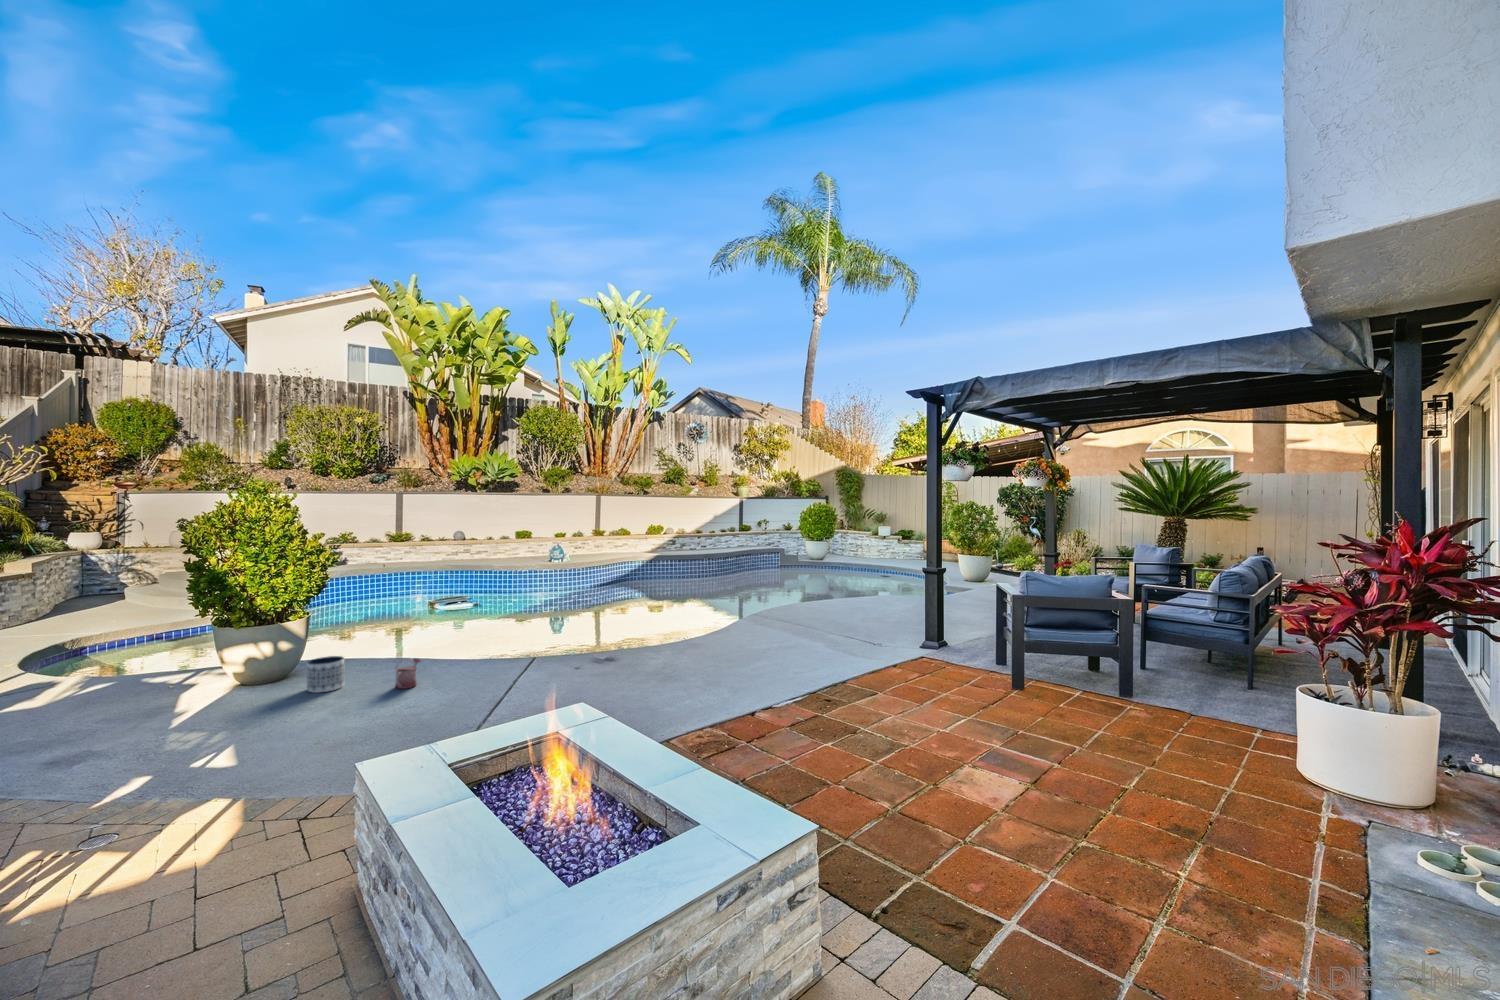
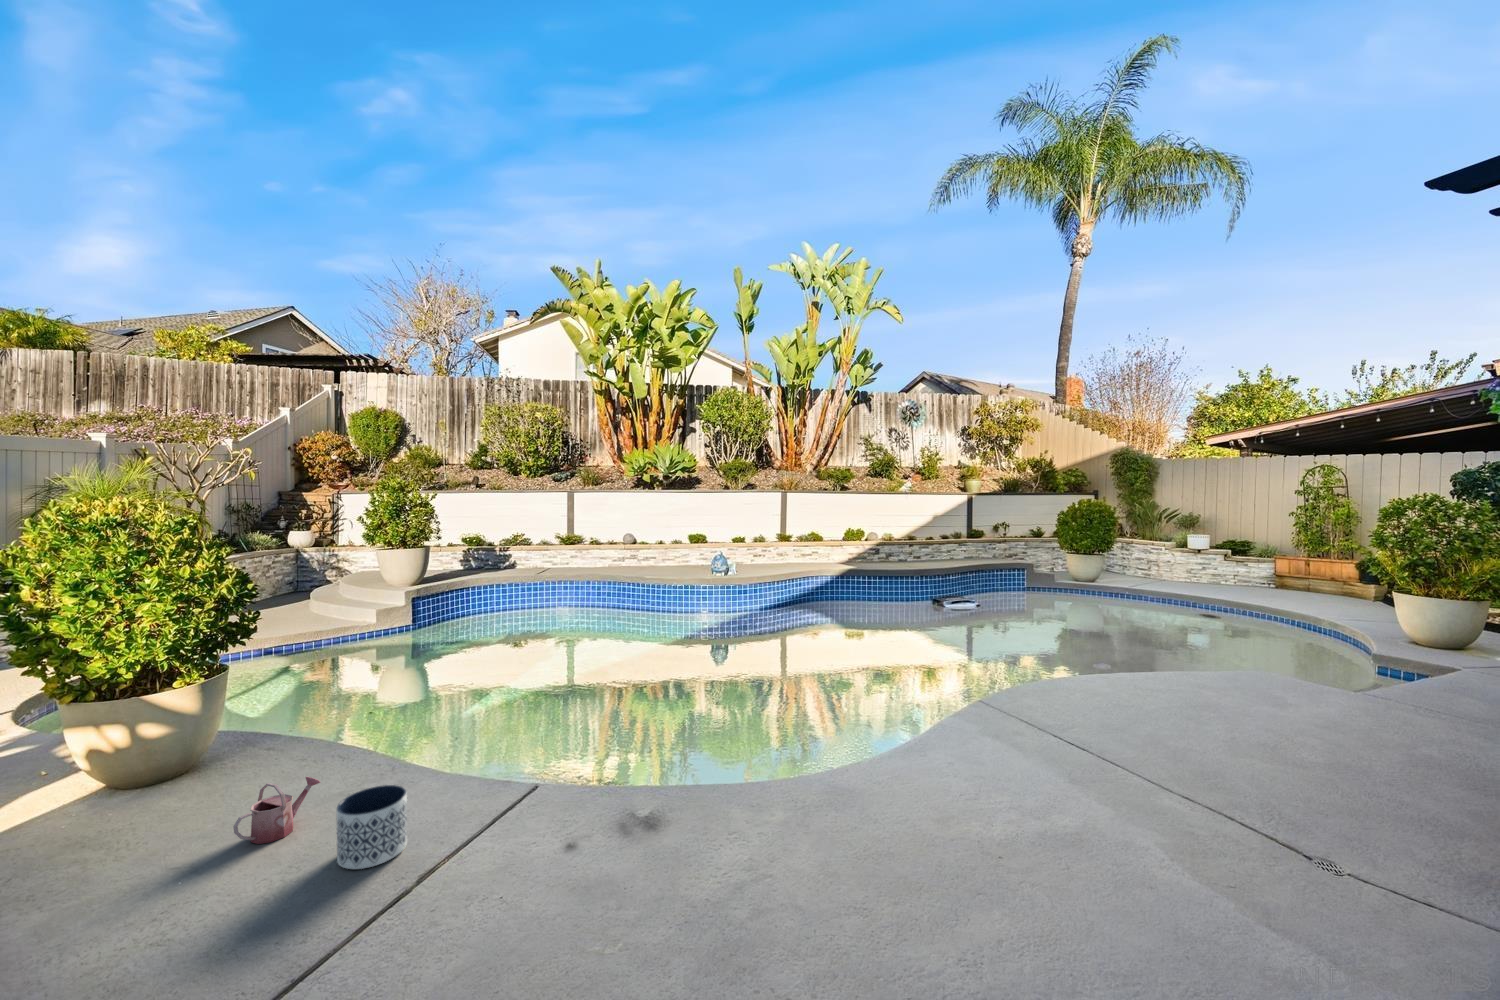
planter: present [307,656,345,693] -> present [336,785,407,869]

